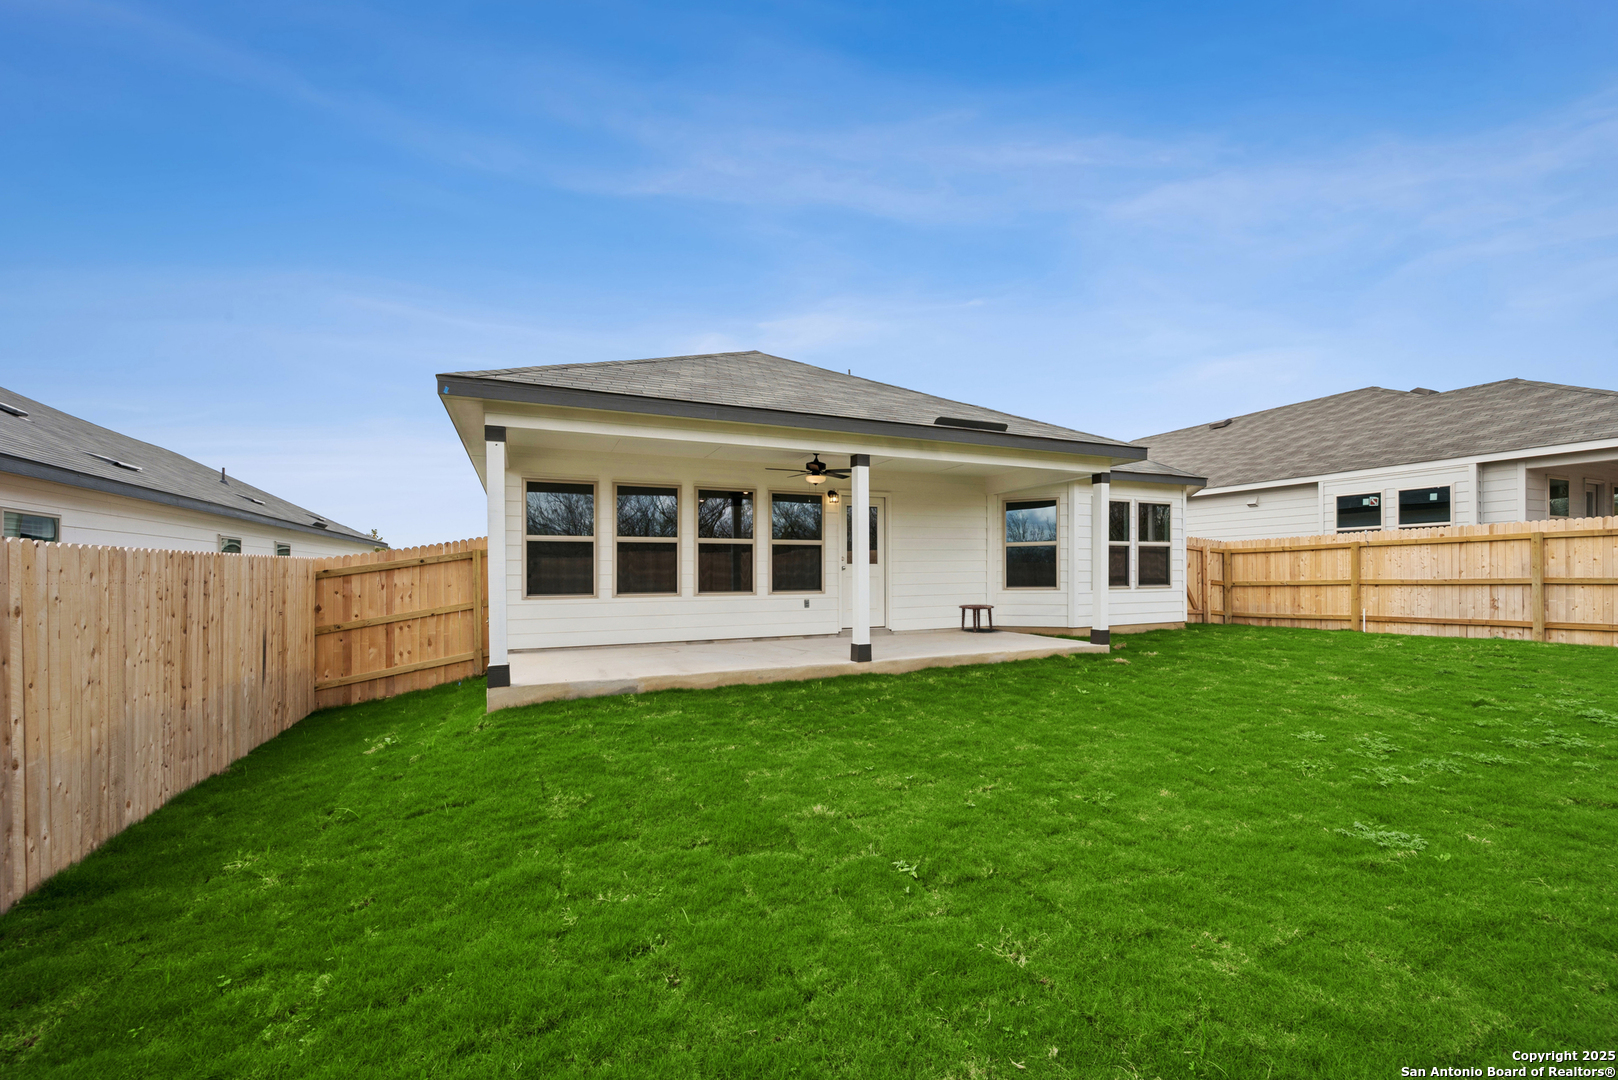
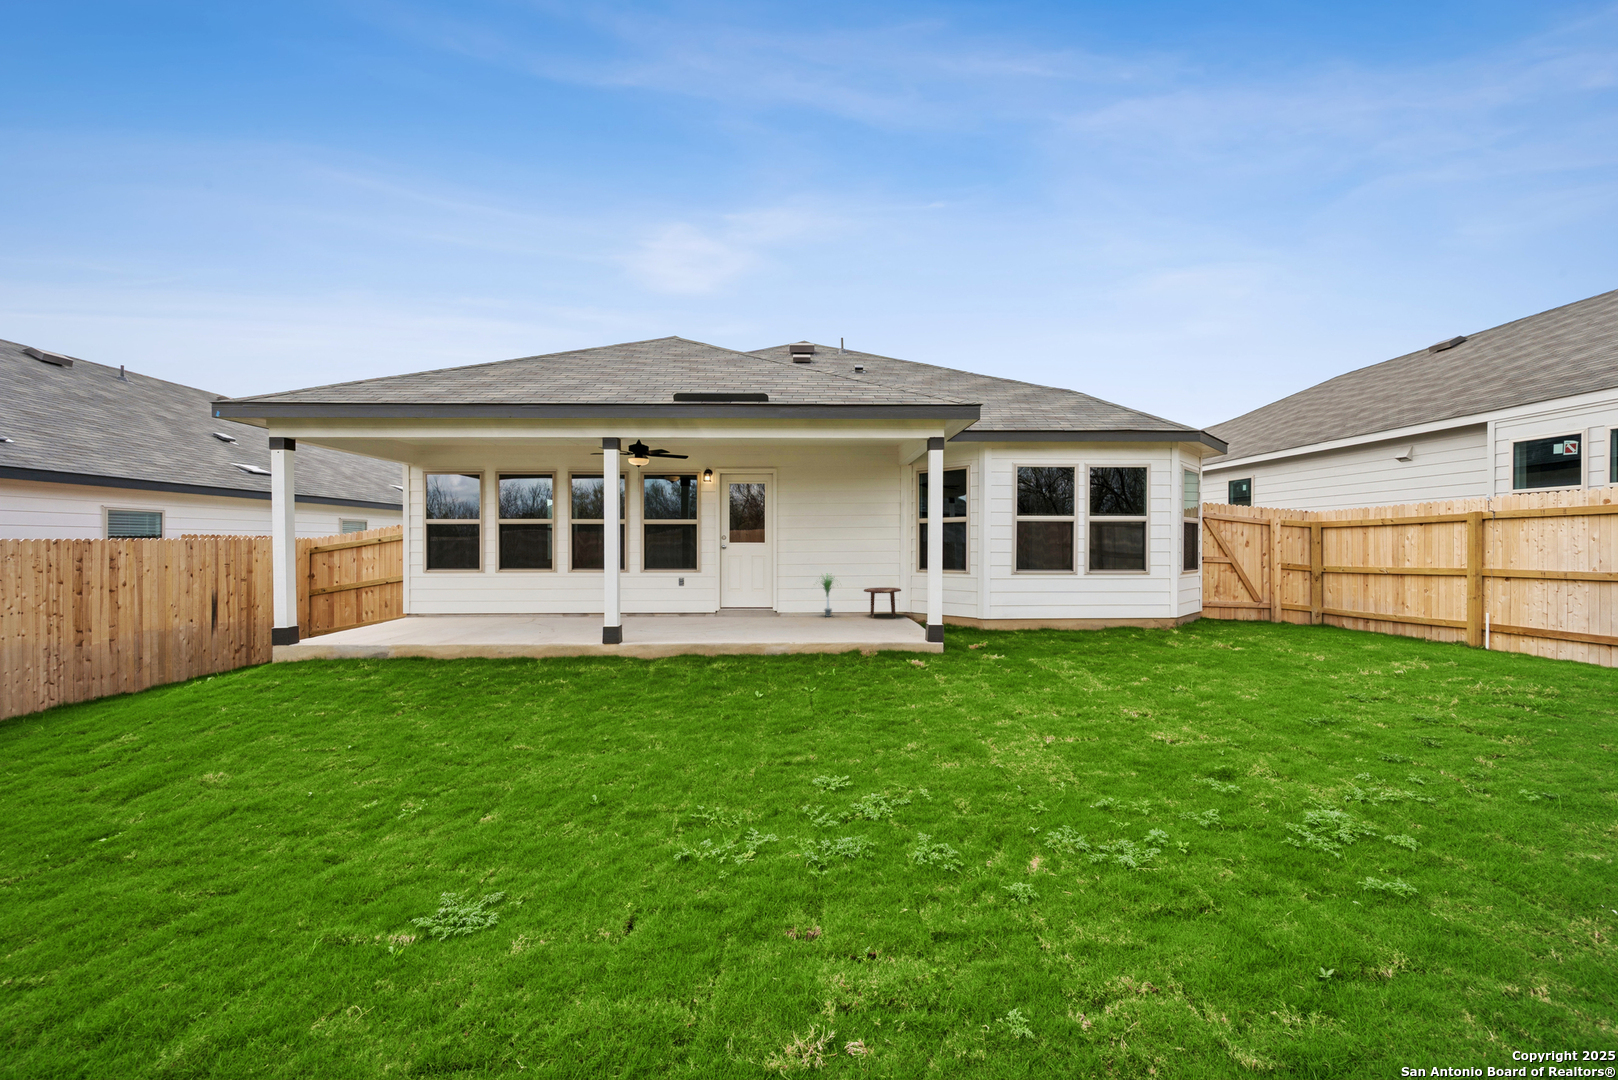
potted plant: none [918,588,948,633] -> present [822,574,833,617]

